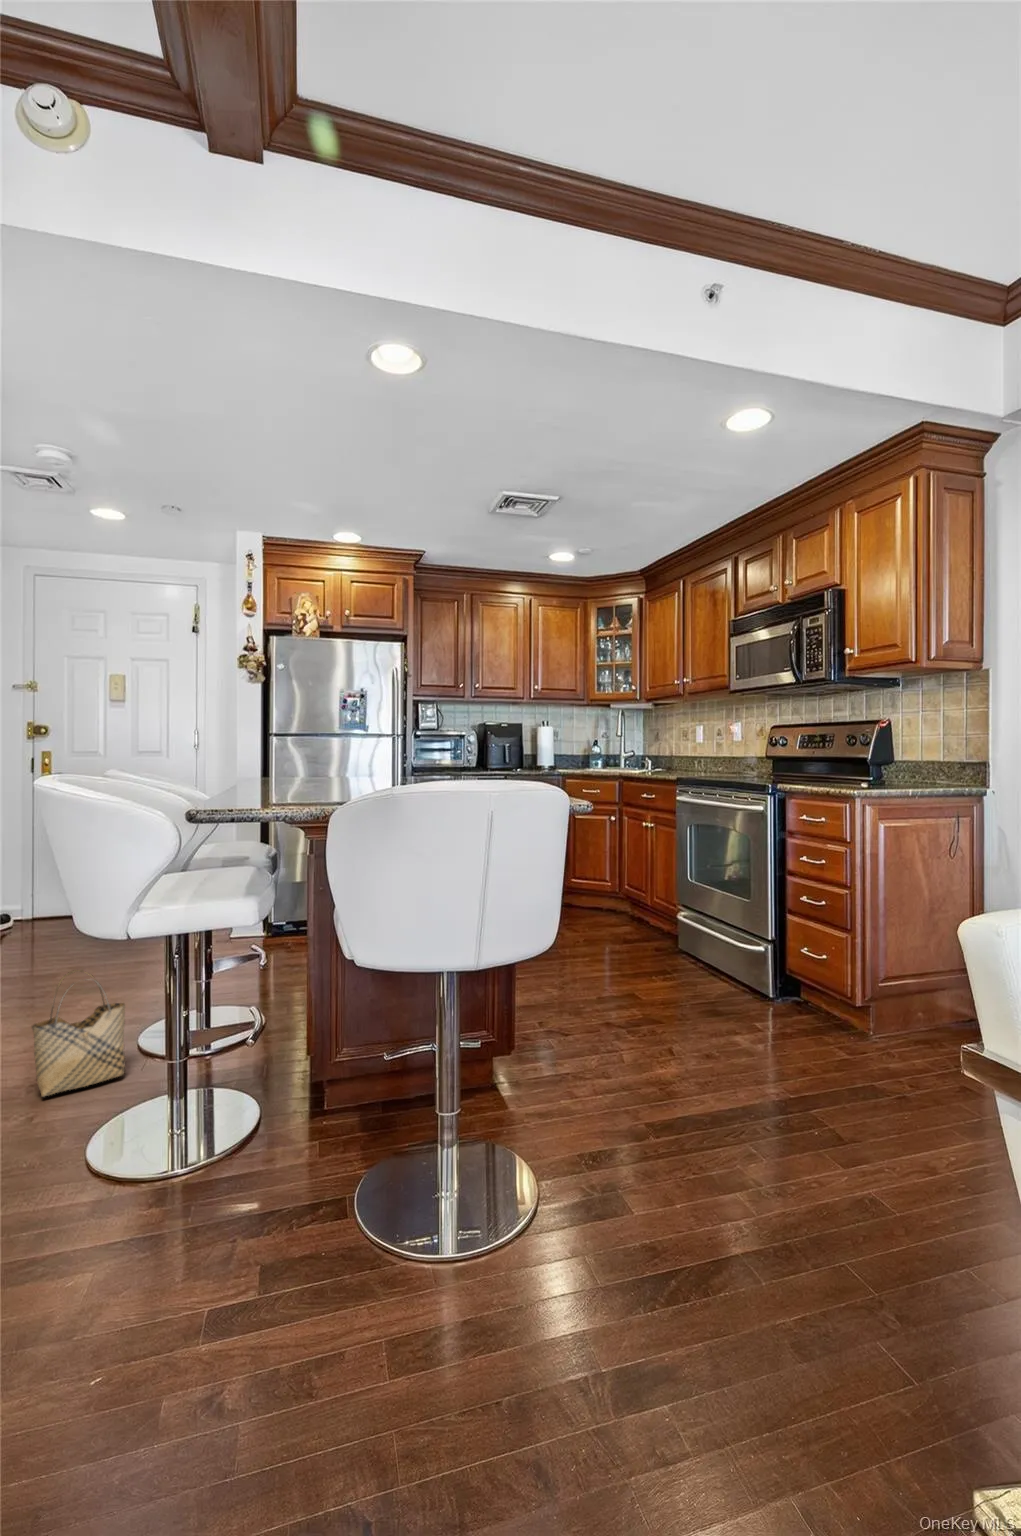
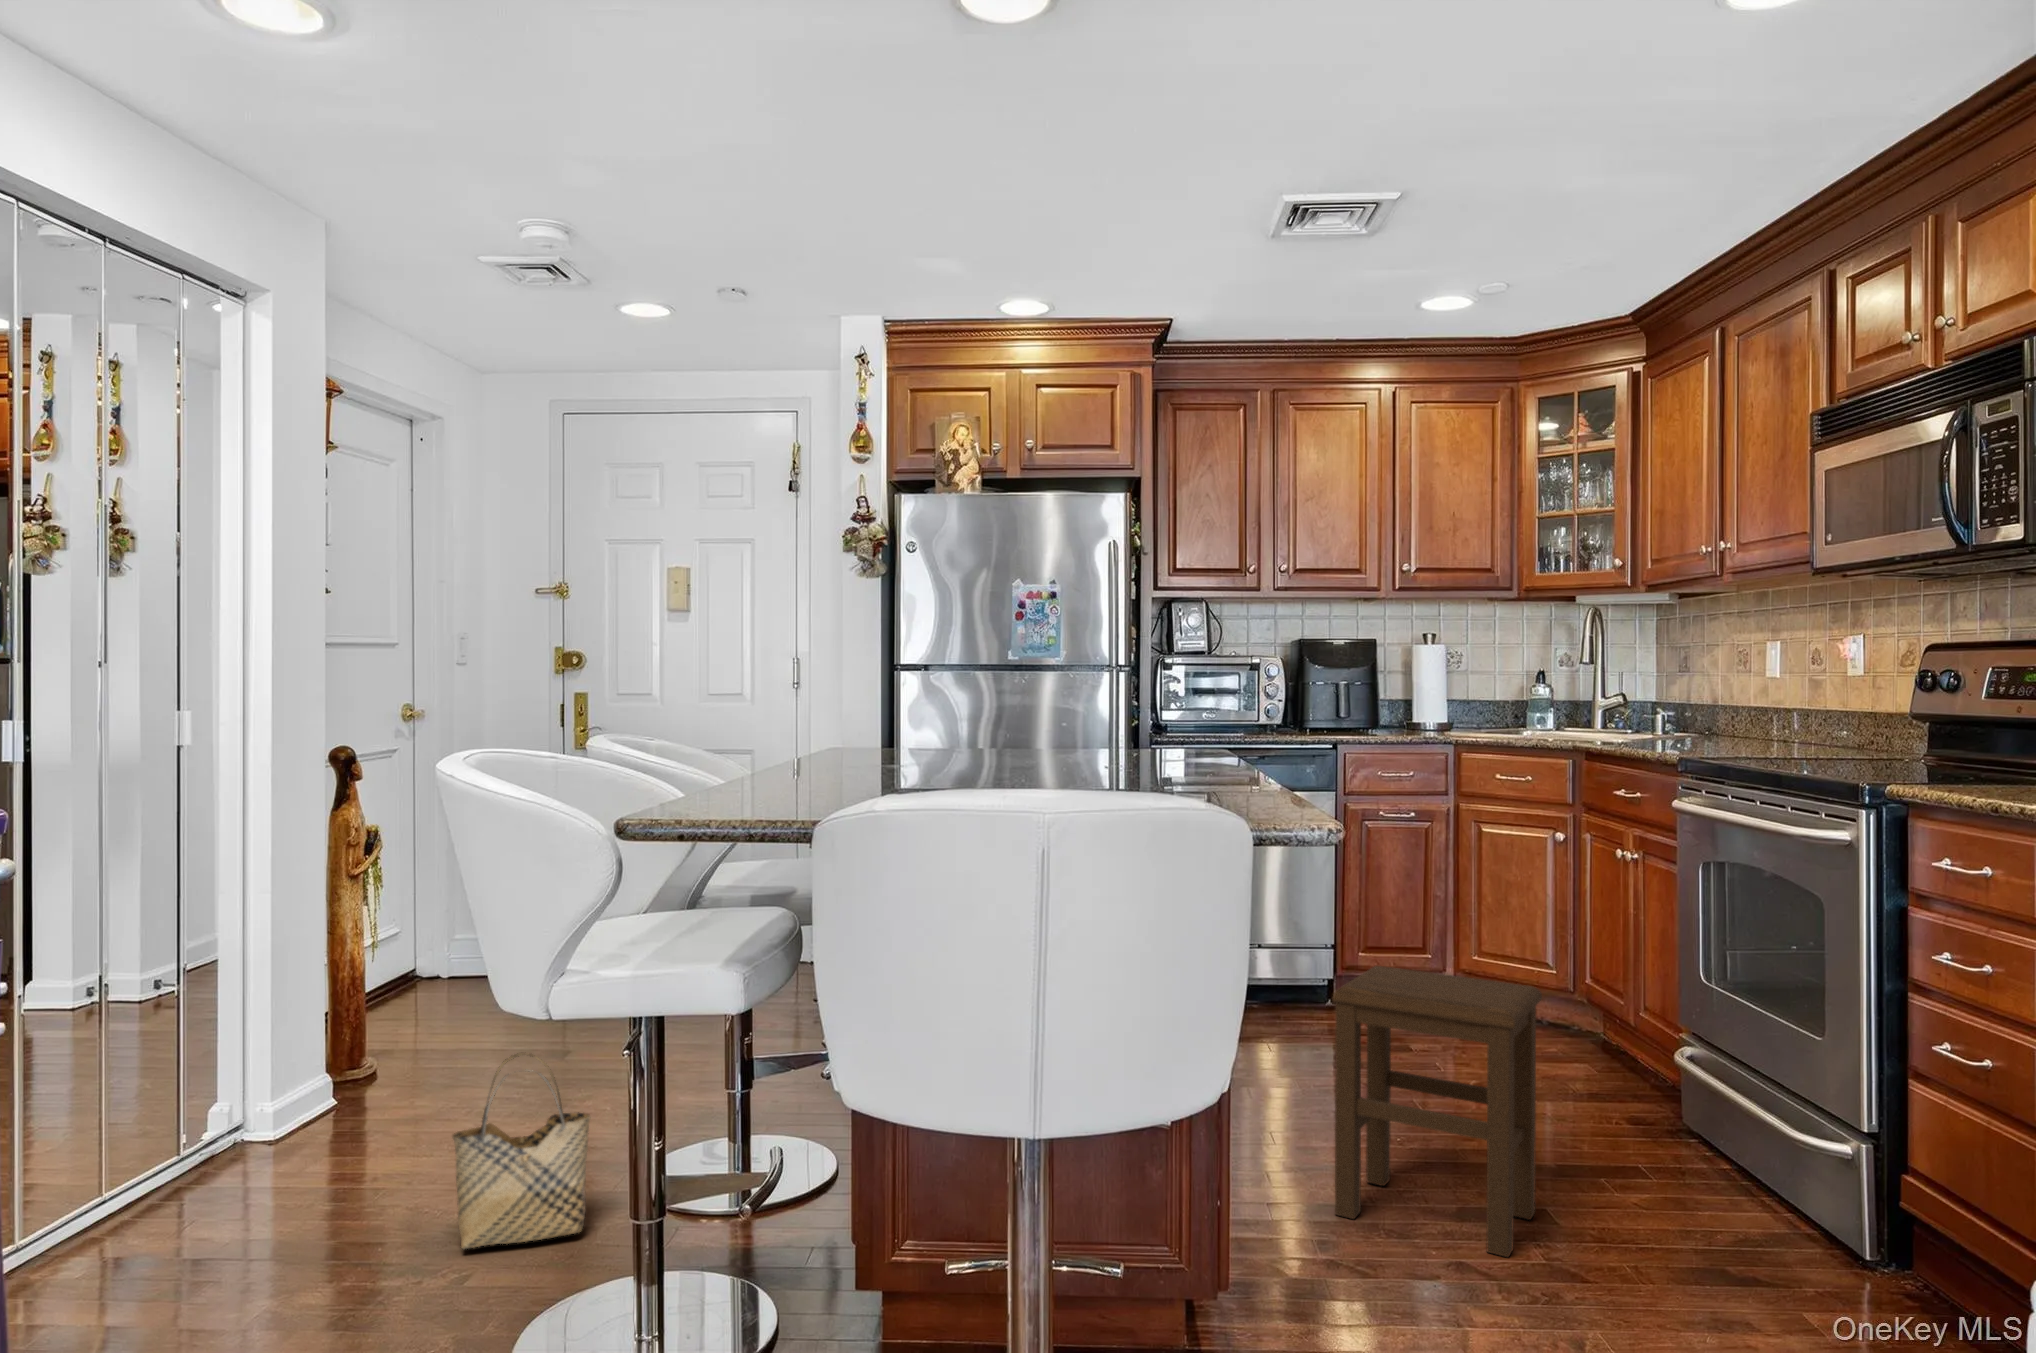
stool: none [544,882,636,1014] -> present [1333,966,1542,1258]

